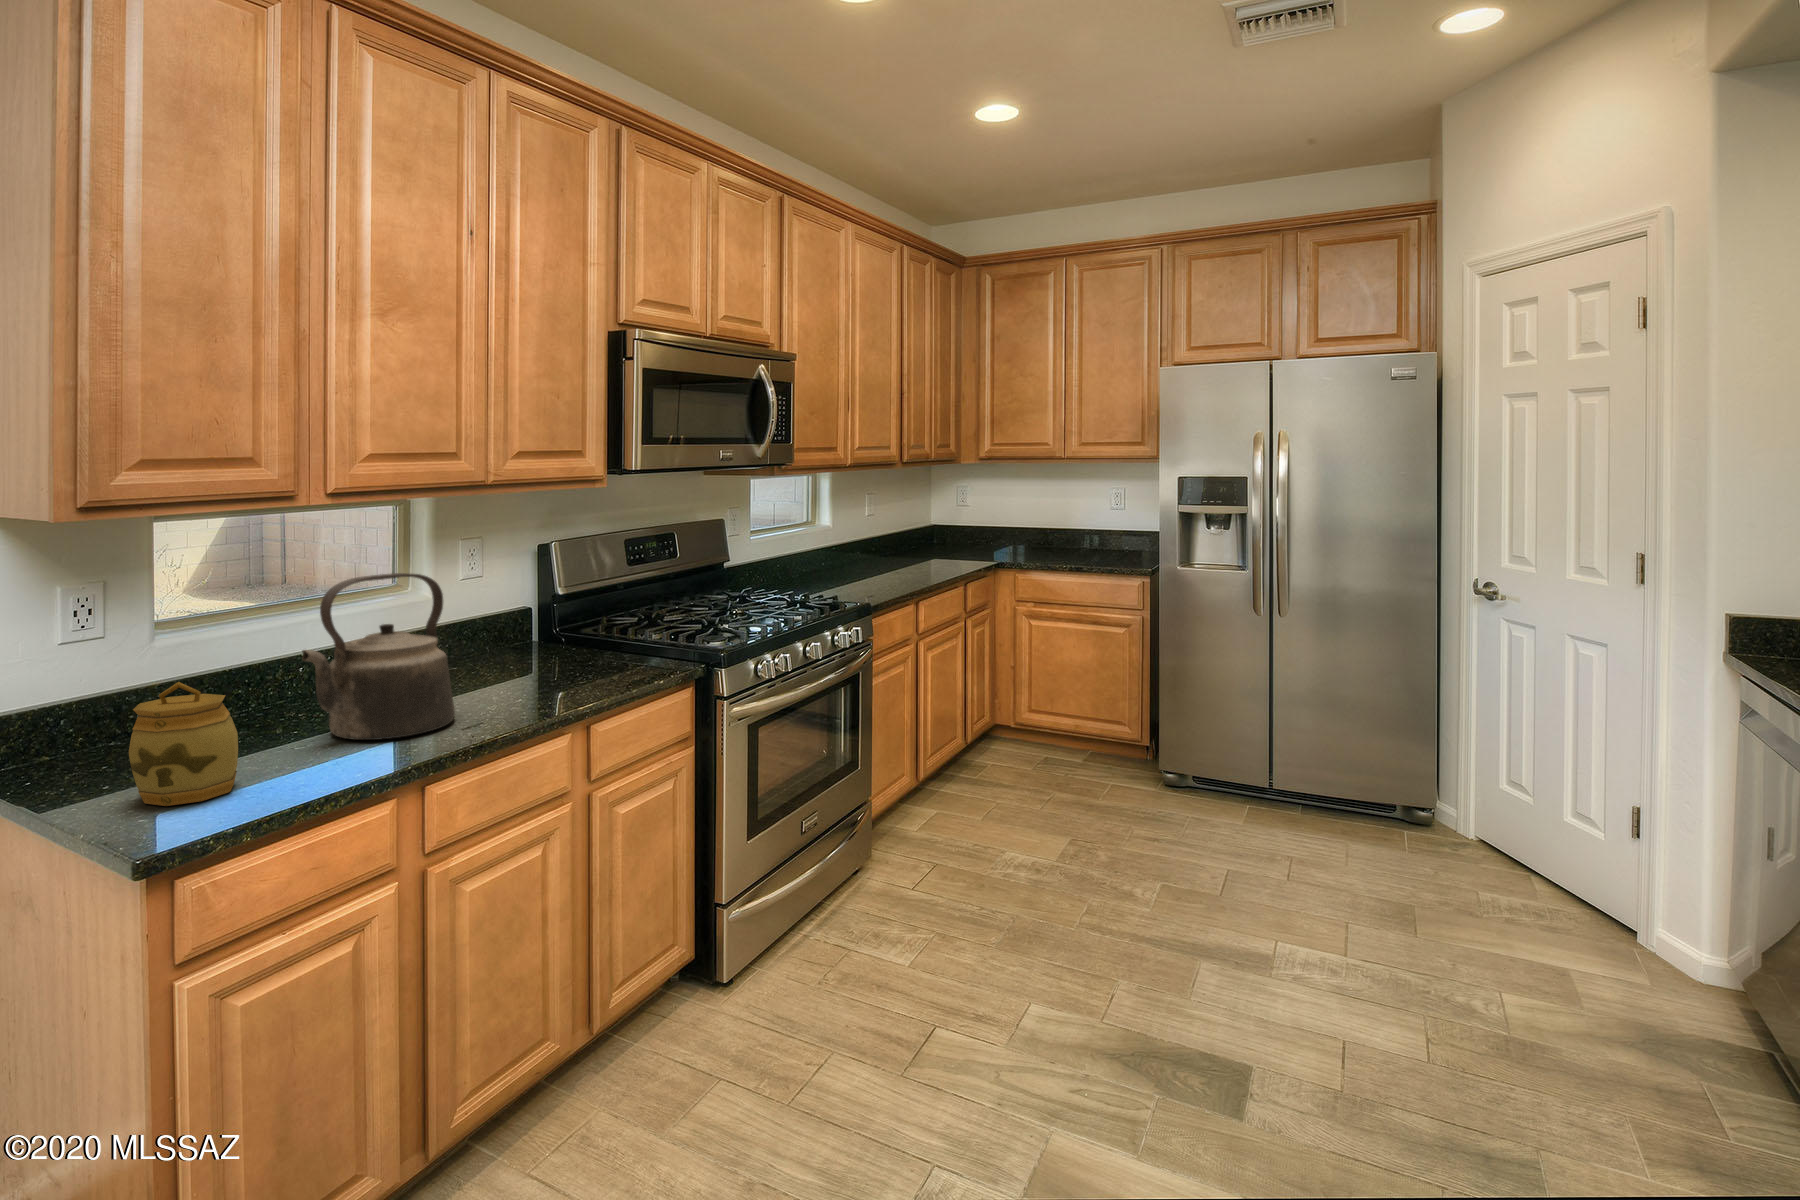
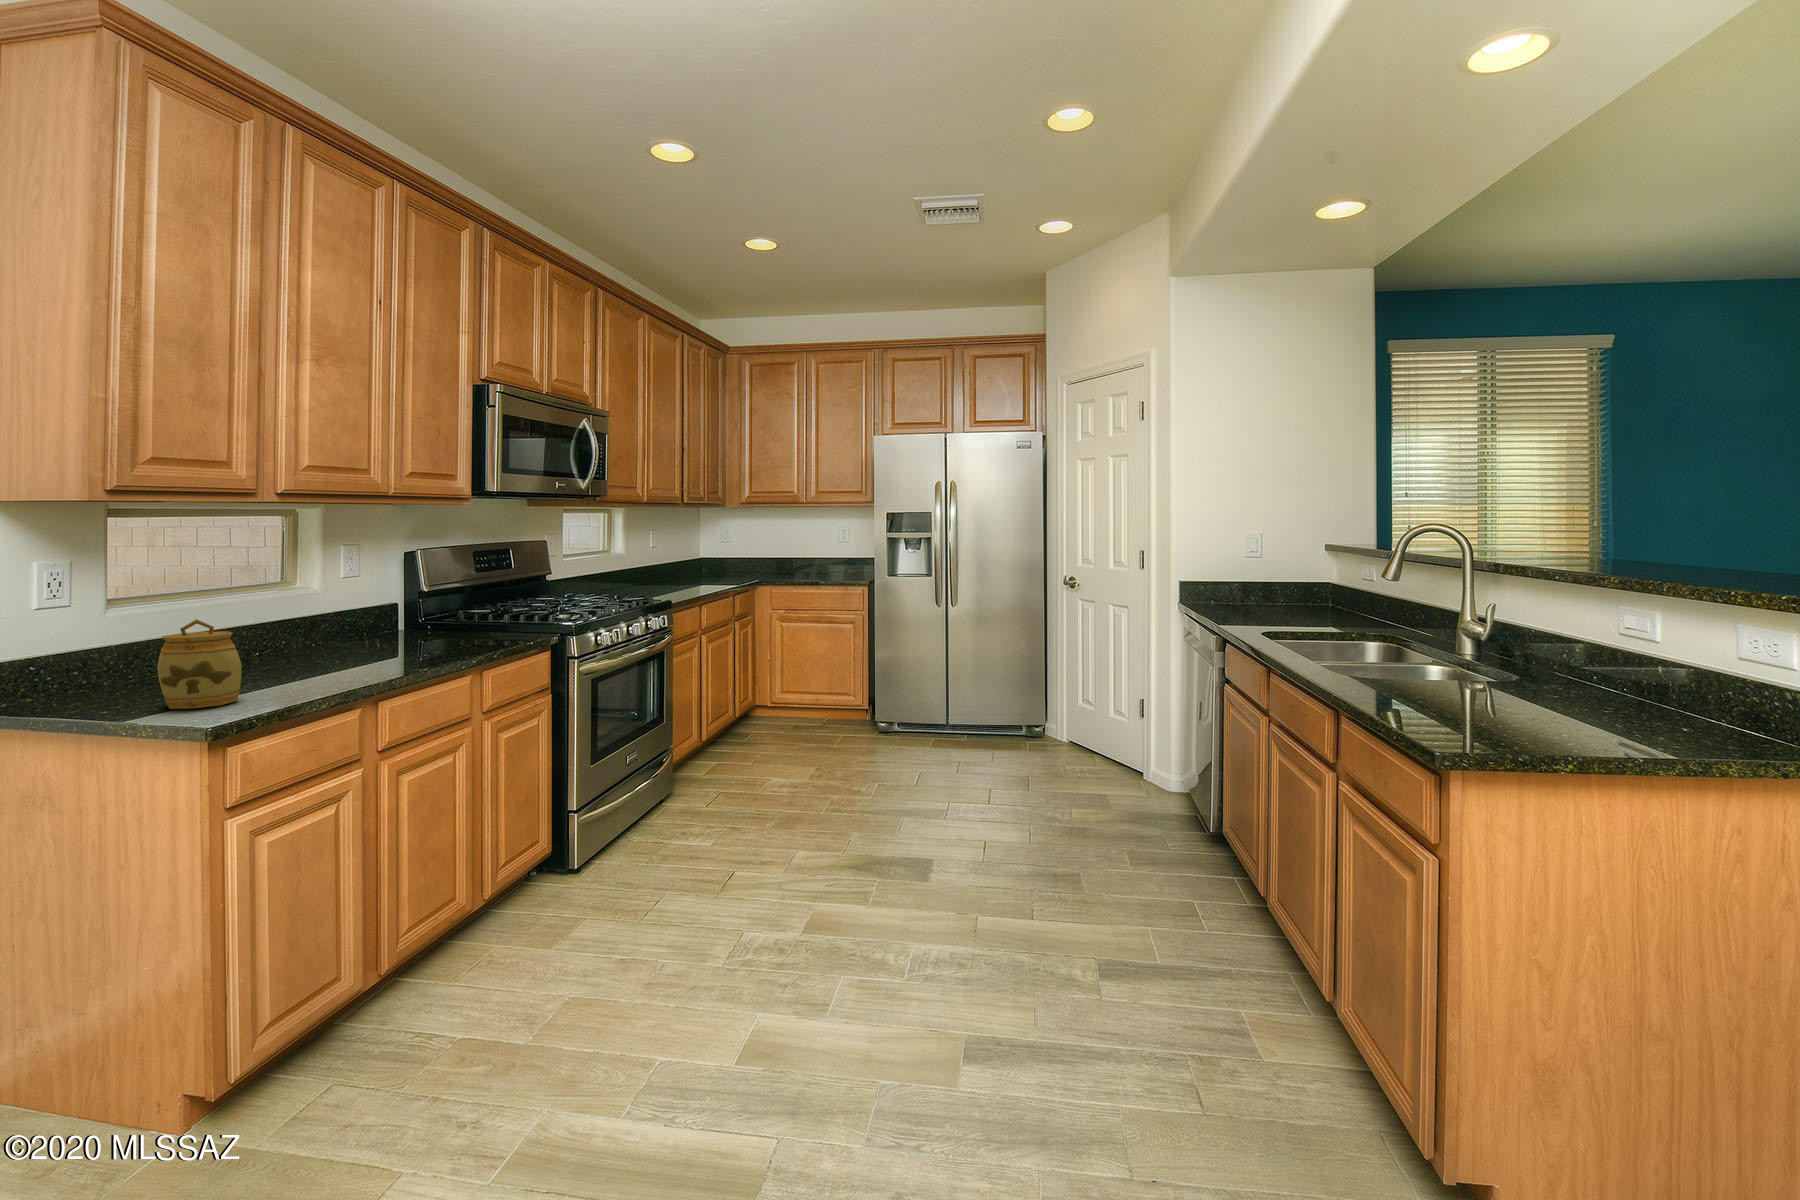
kettle: present [302,573,455,740] -> none [271,554,383,676]

